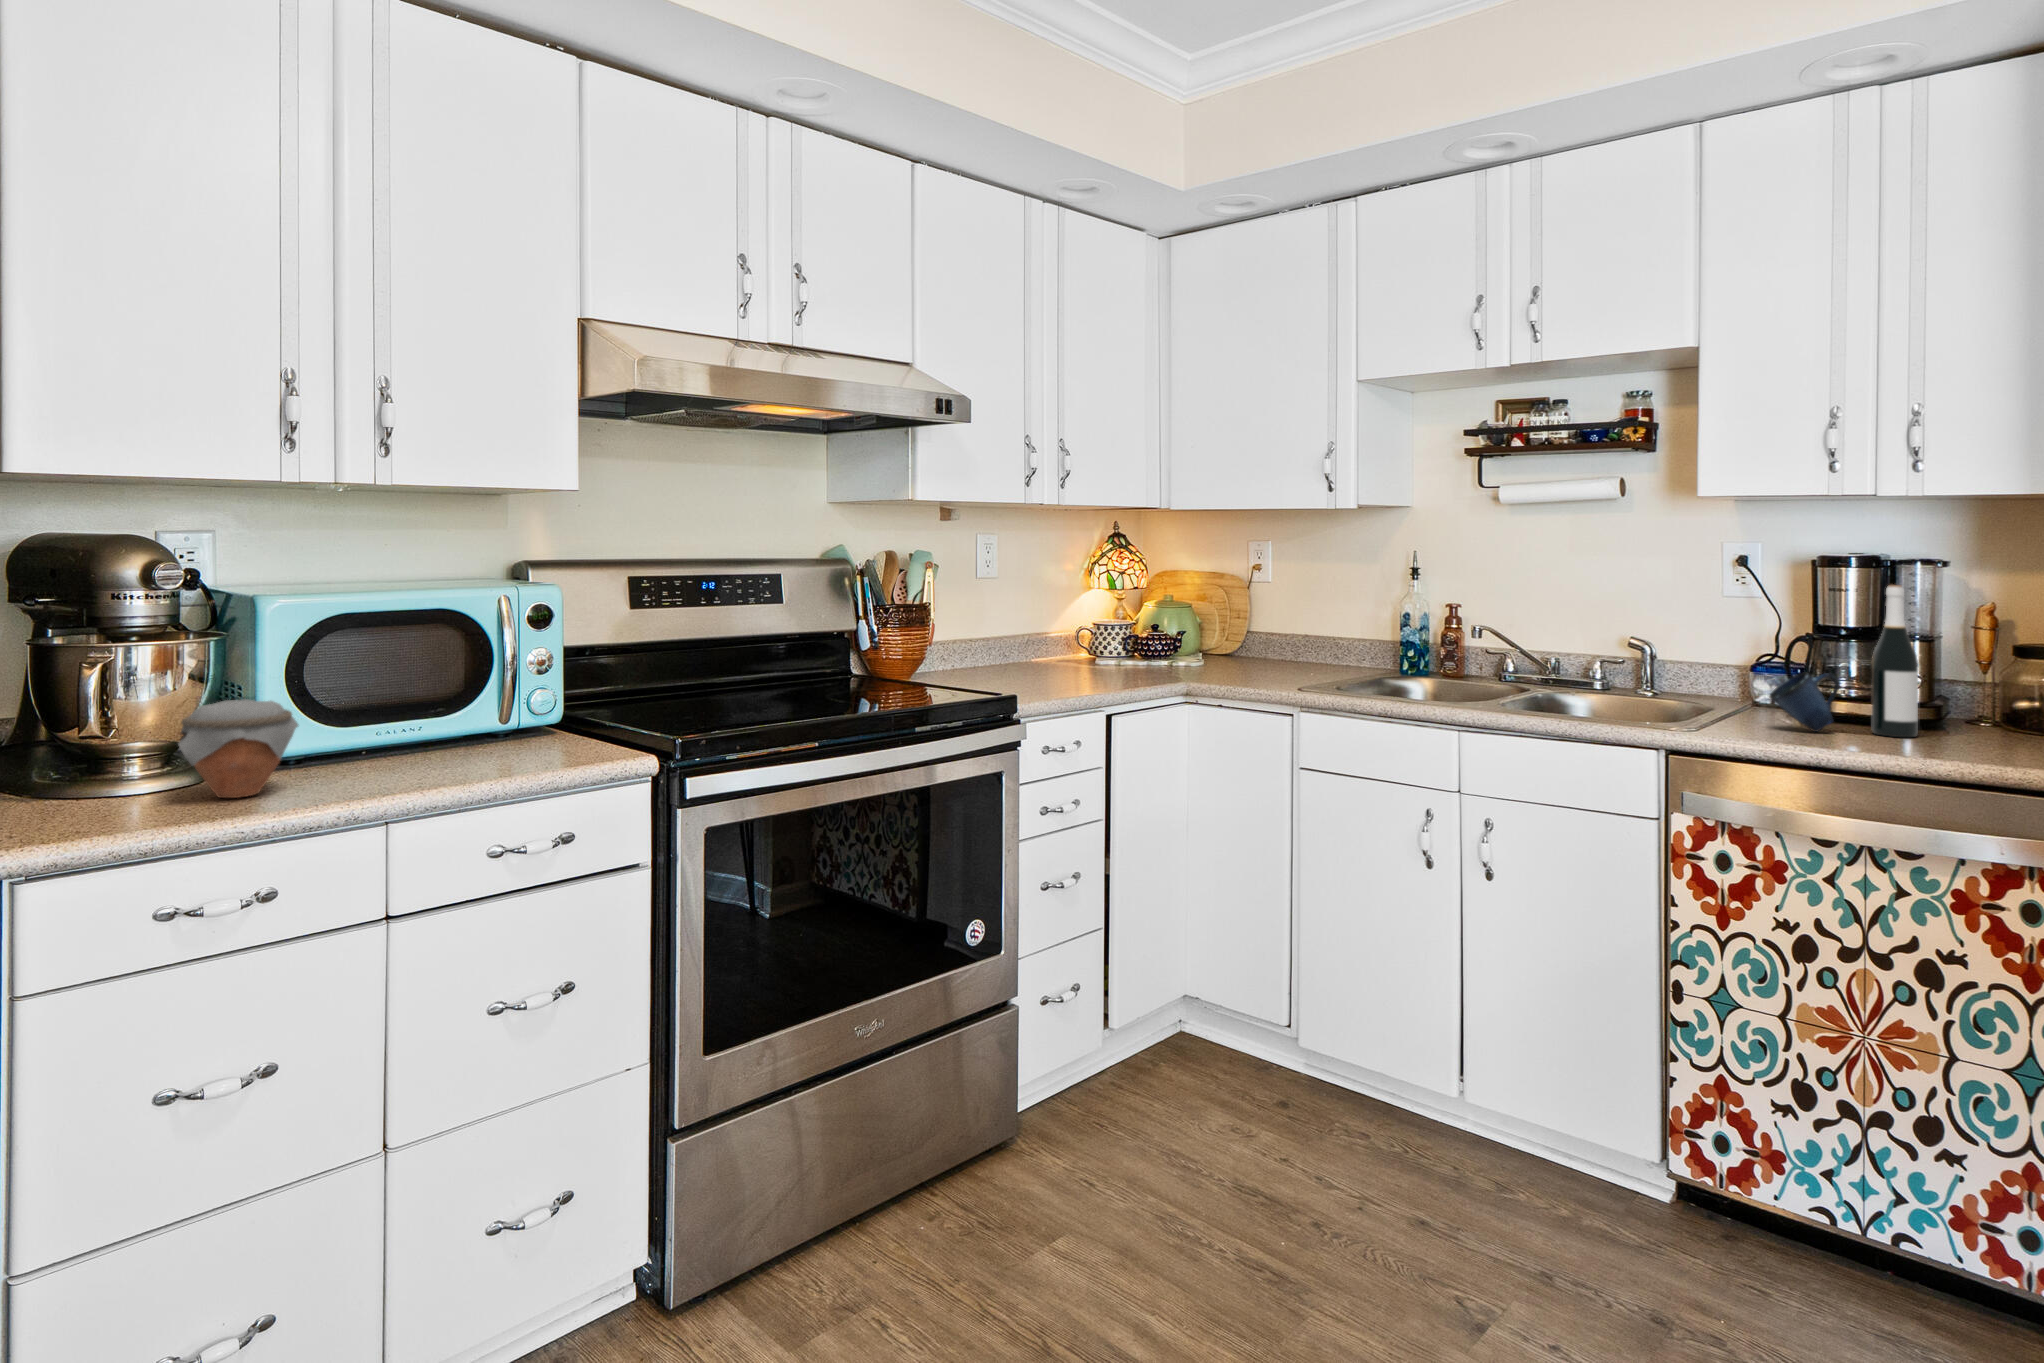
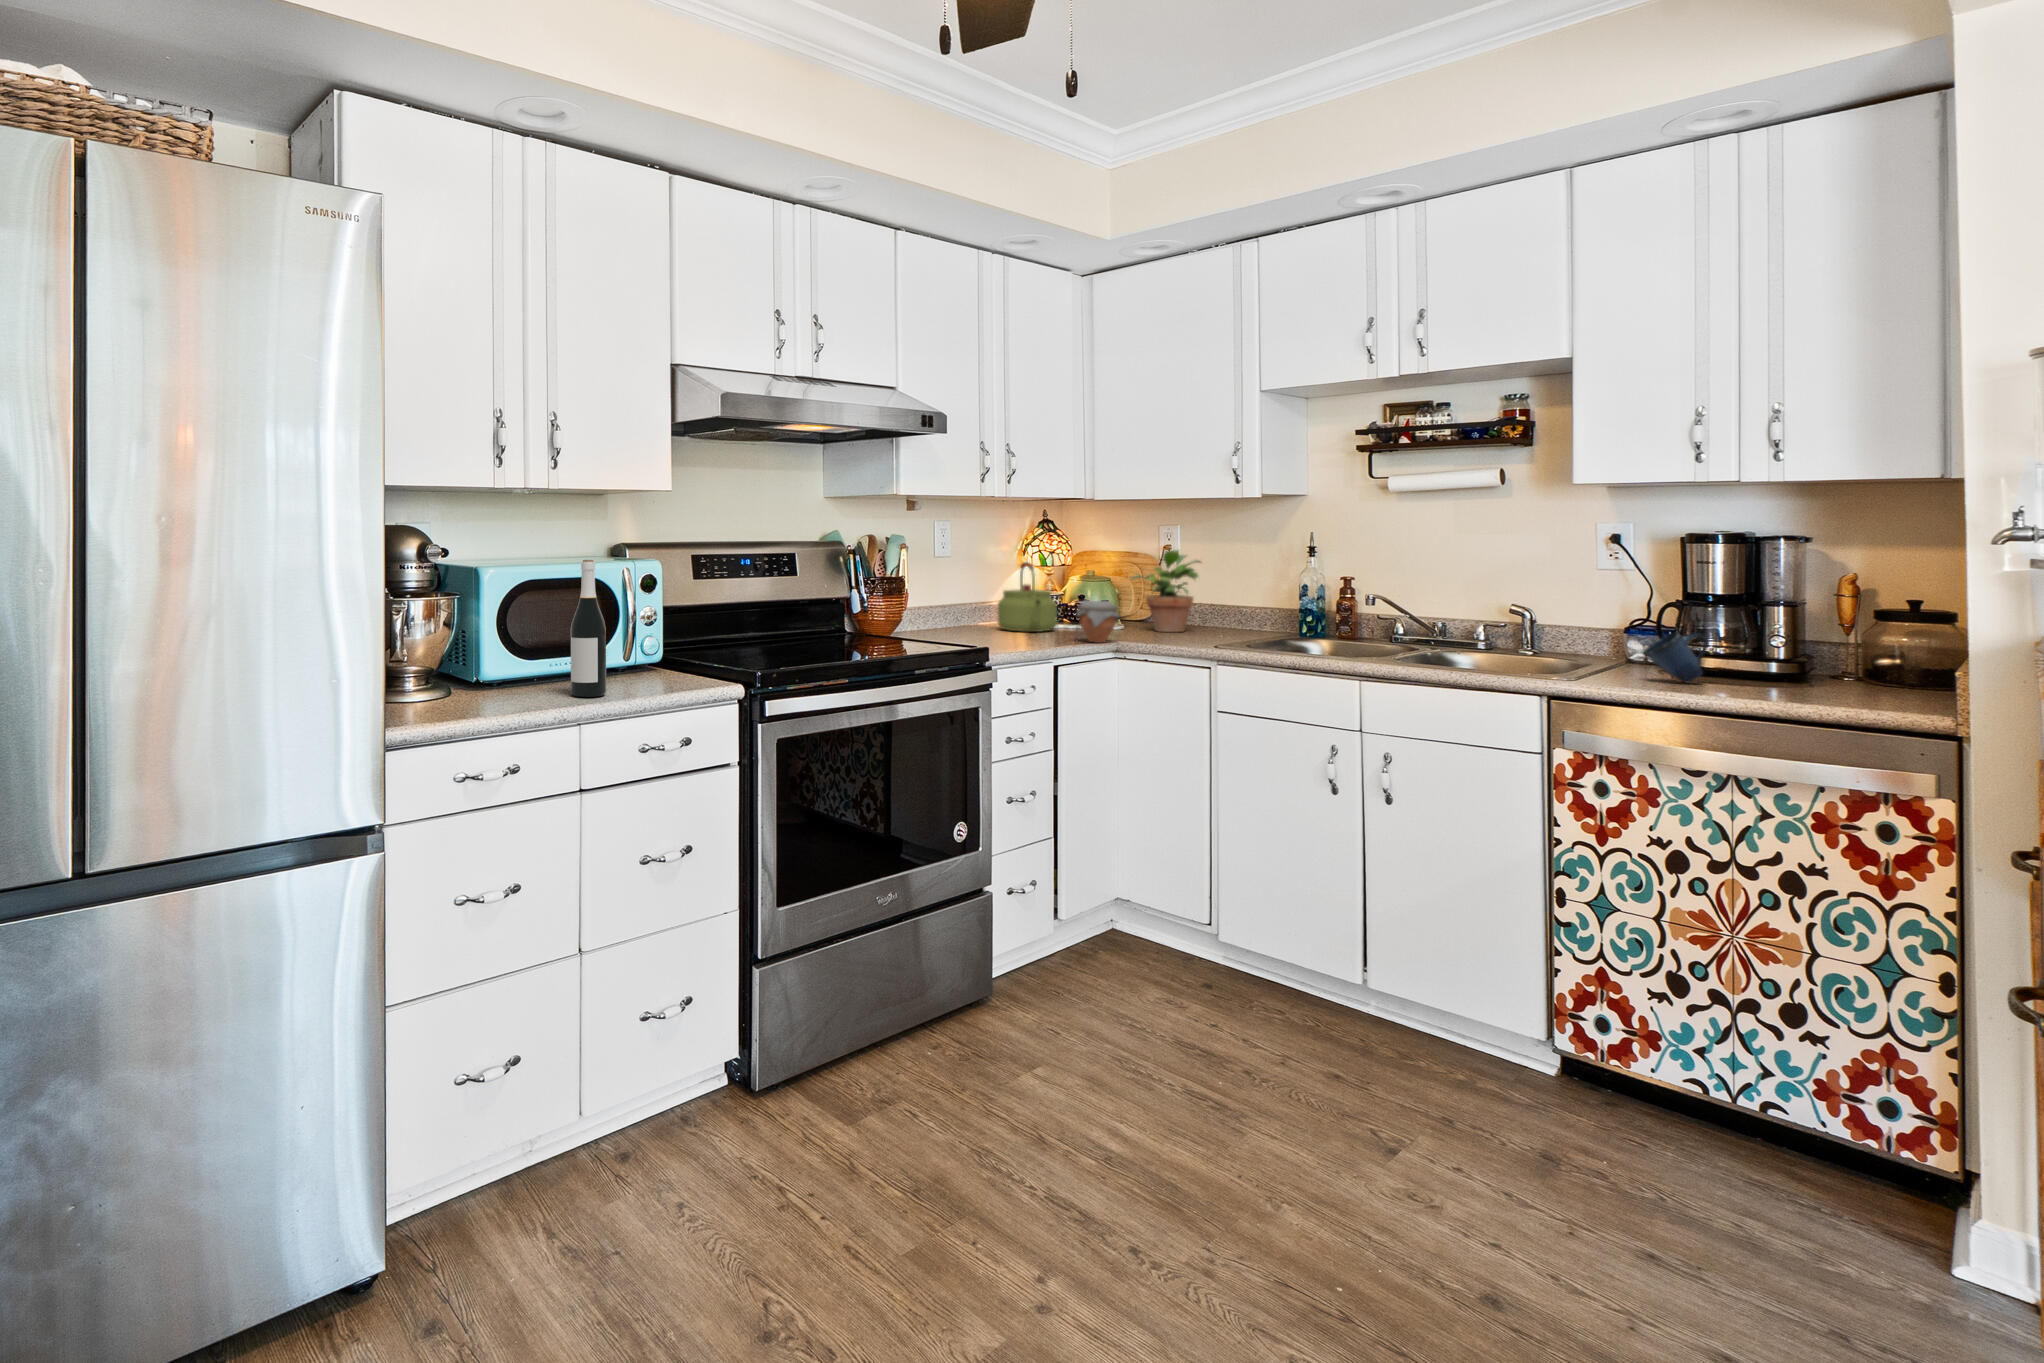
potted plant: none [1212,568,1296,667] -> present [1131,550,1200,632]
kettle: none [1054,582,1125,667] -> present [997,562,1057,632]
wine bottle: present [1872,585,1918,737] -> present [571,560,606,697]
jar: present [178,699,298,798] -> present [1077,600,1119,643]

